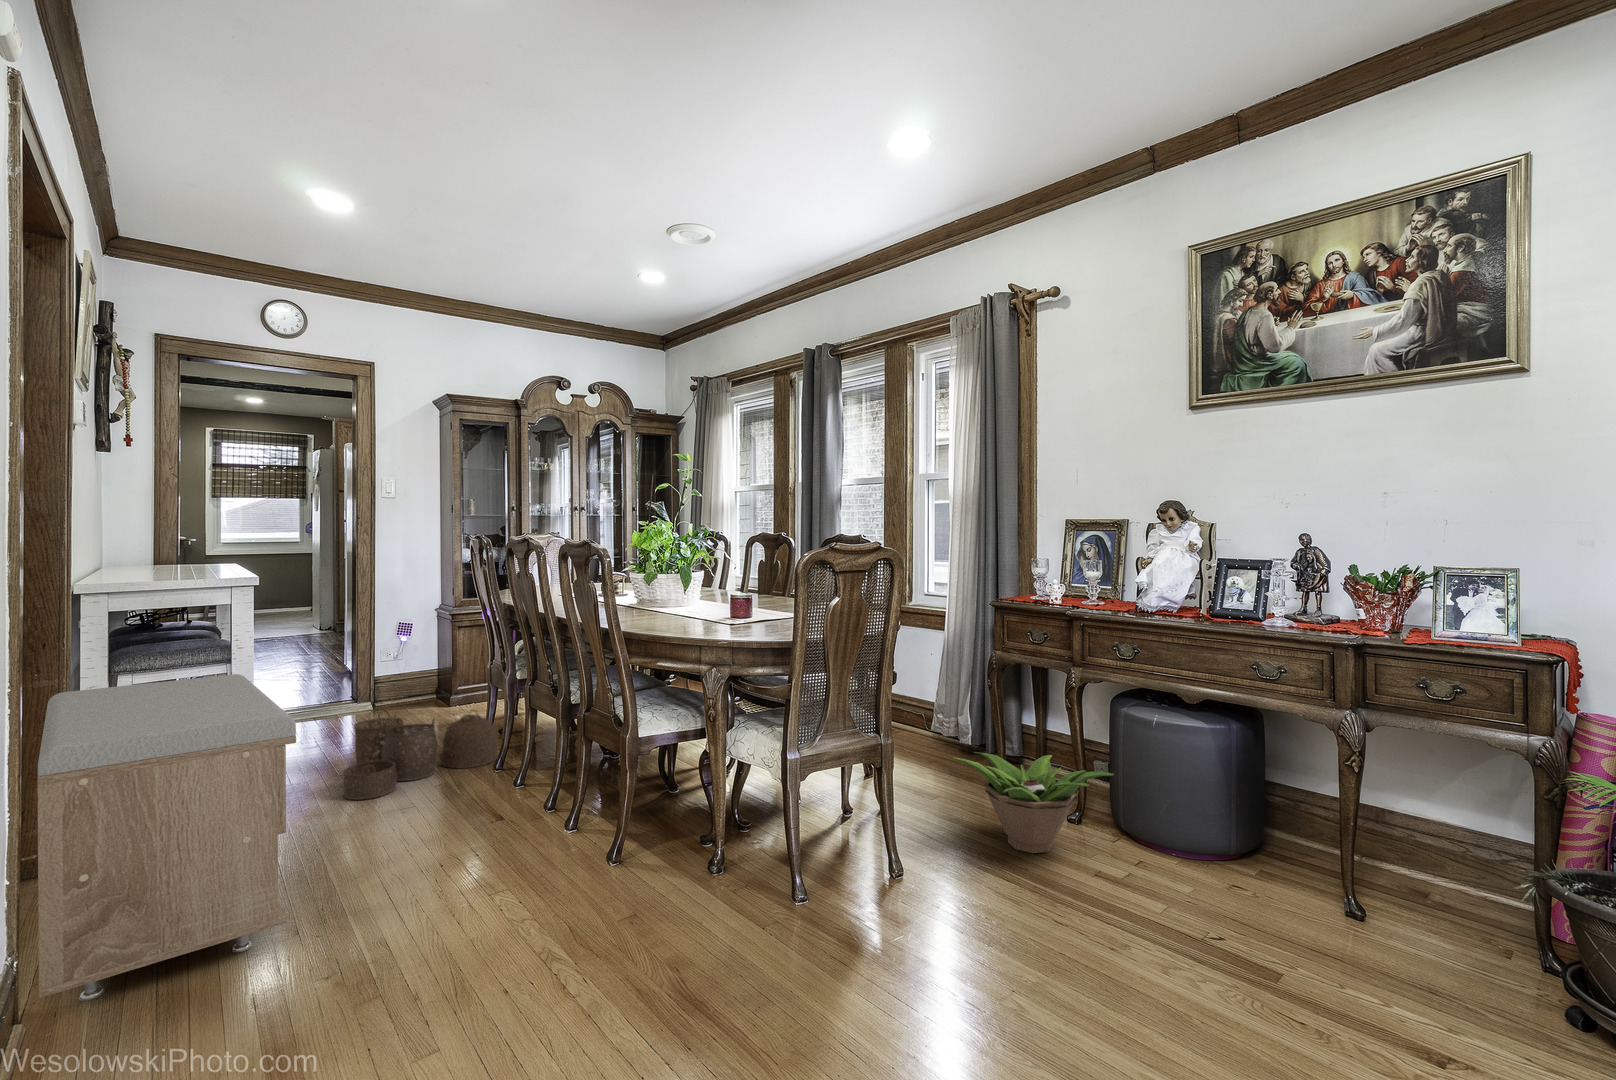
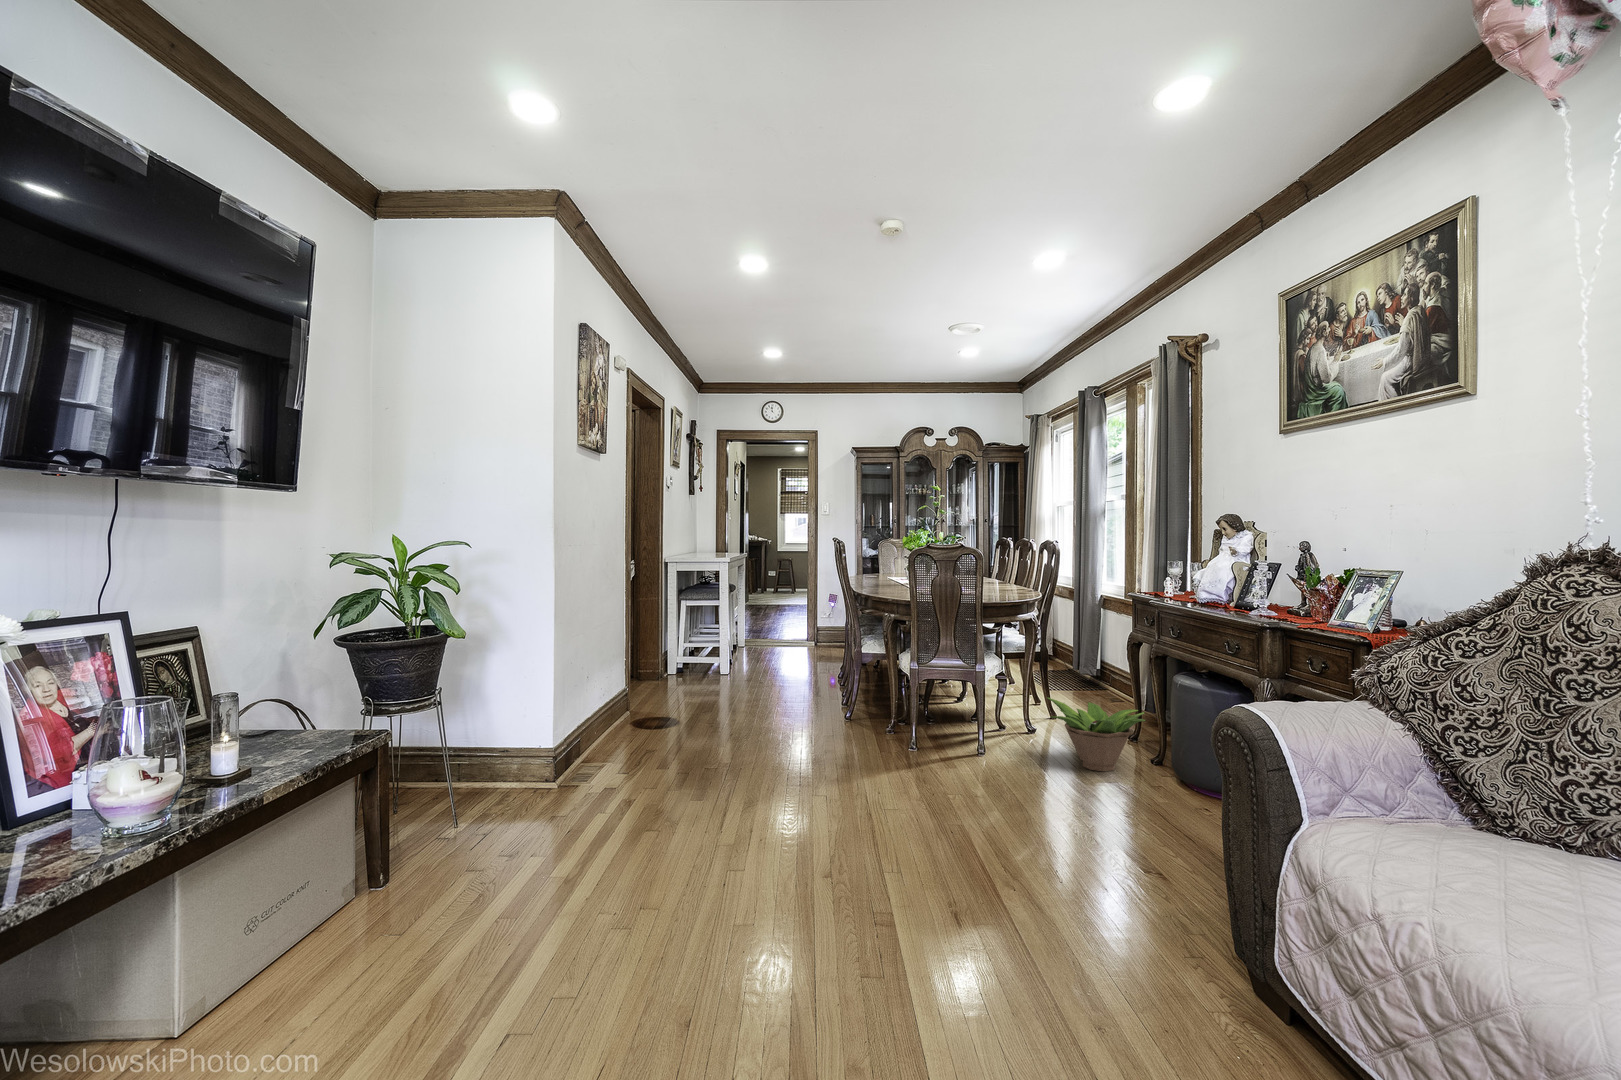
storage bench: present [38,674,296,1001] -> none [624,611,711,725]
woven basket: present [343,713,498,800] -> none [762,645,848,688]

